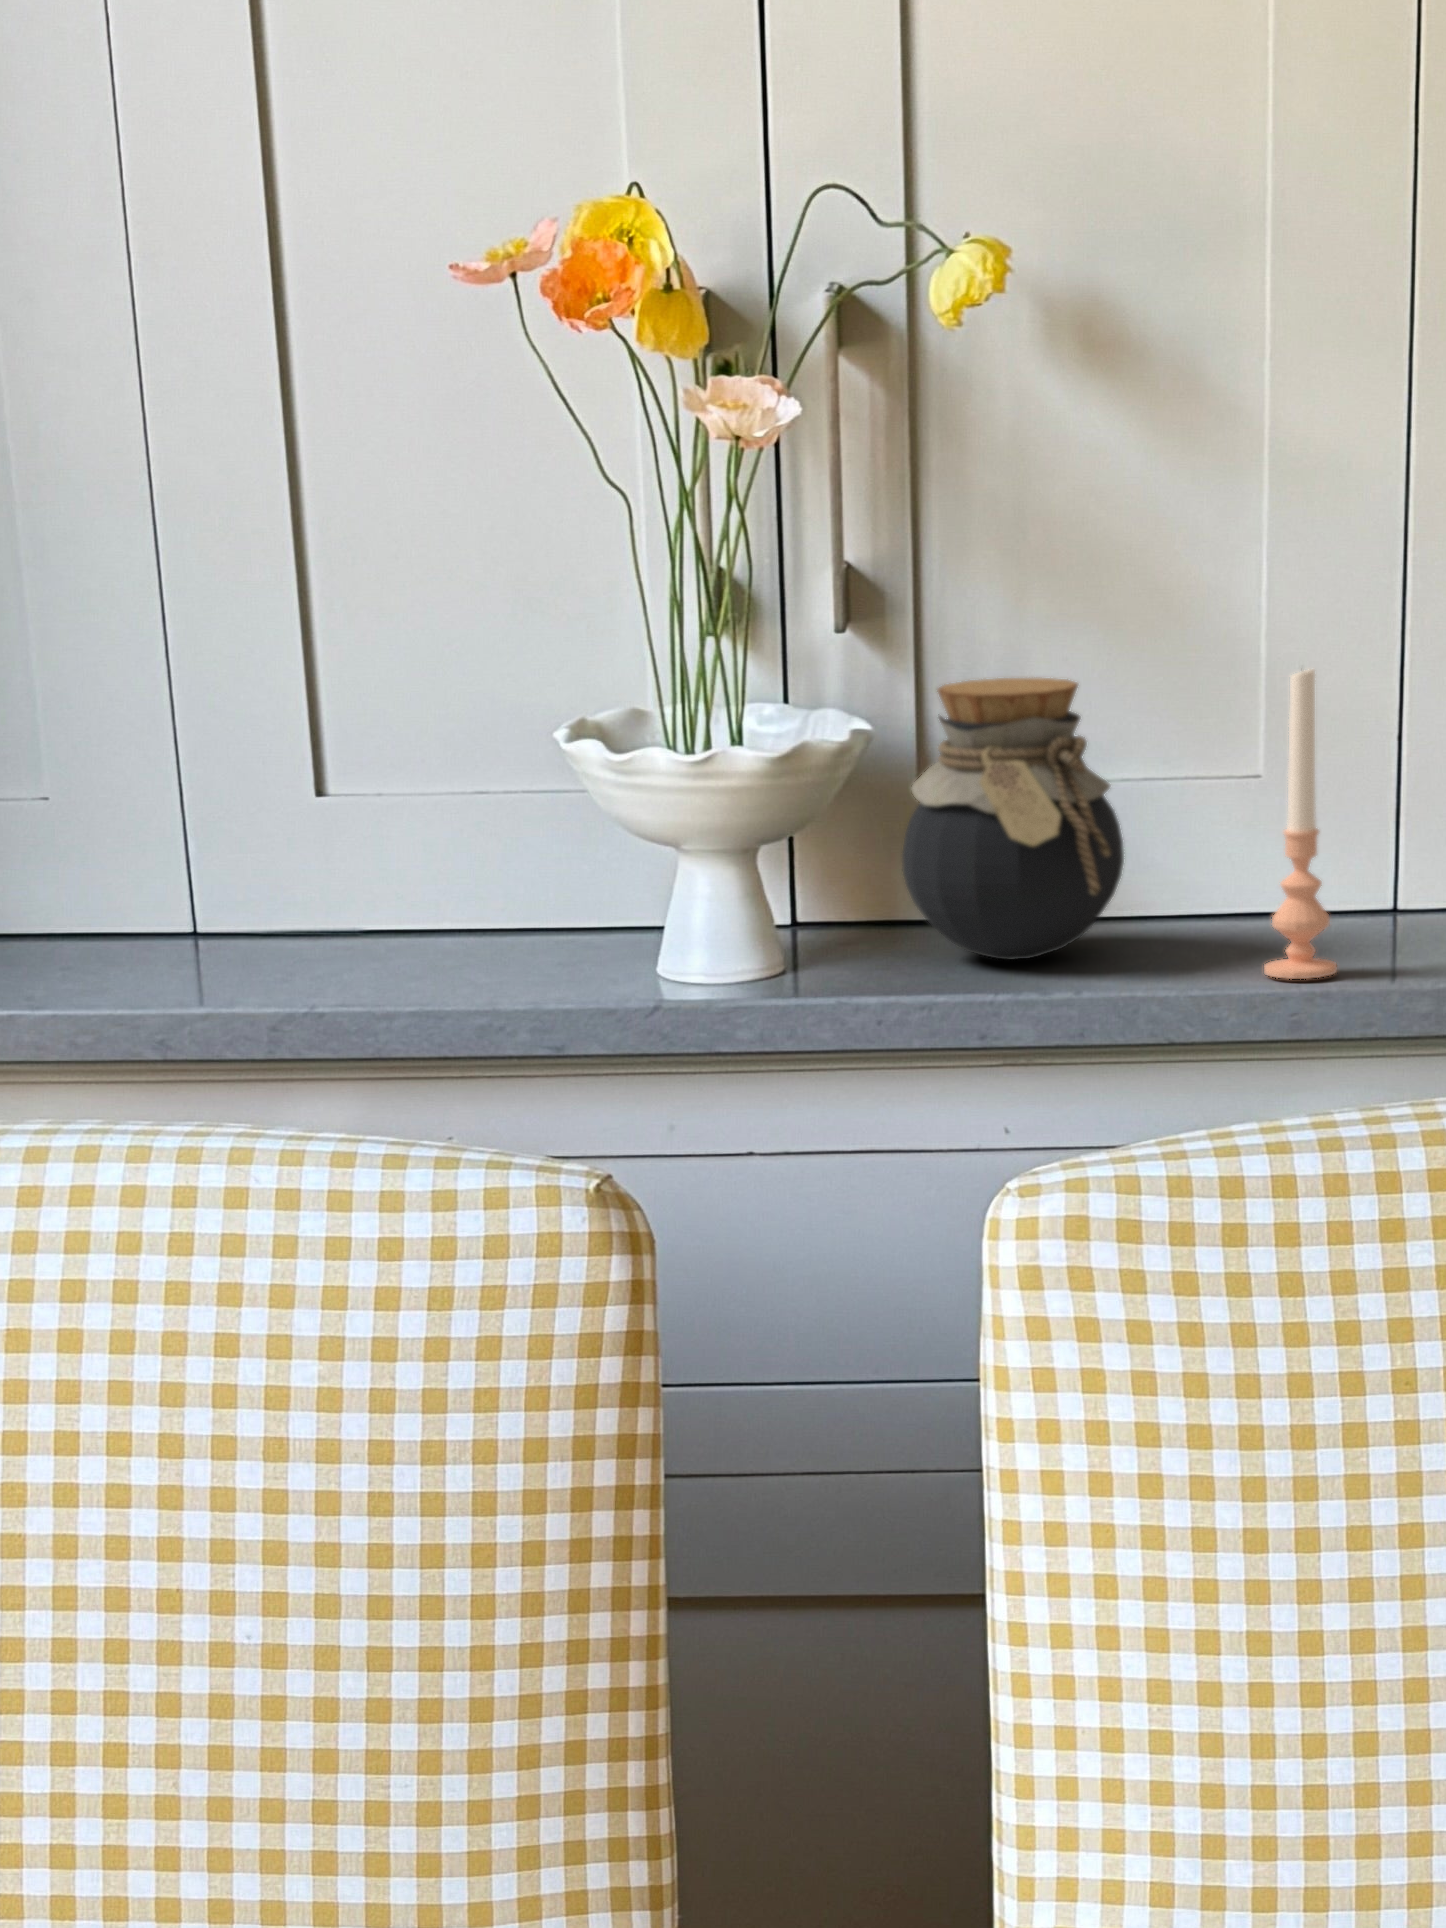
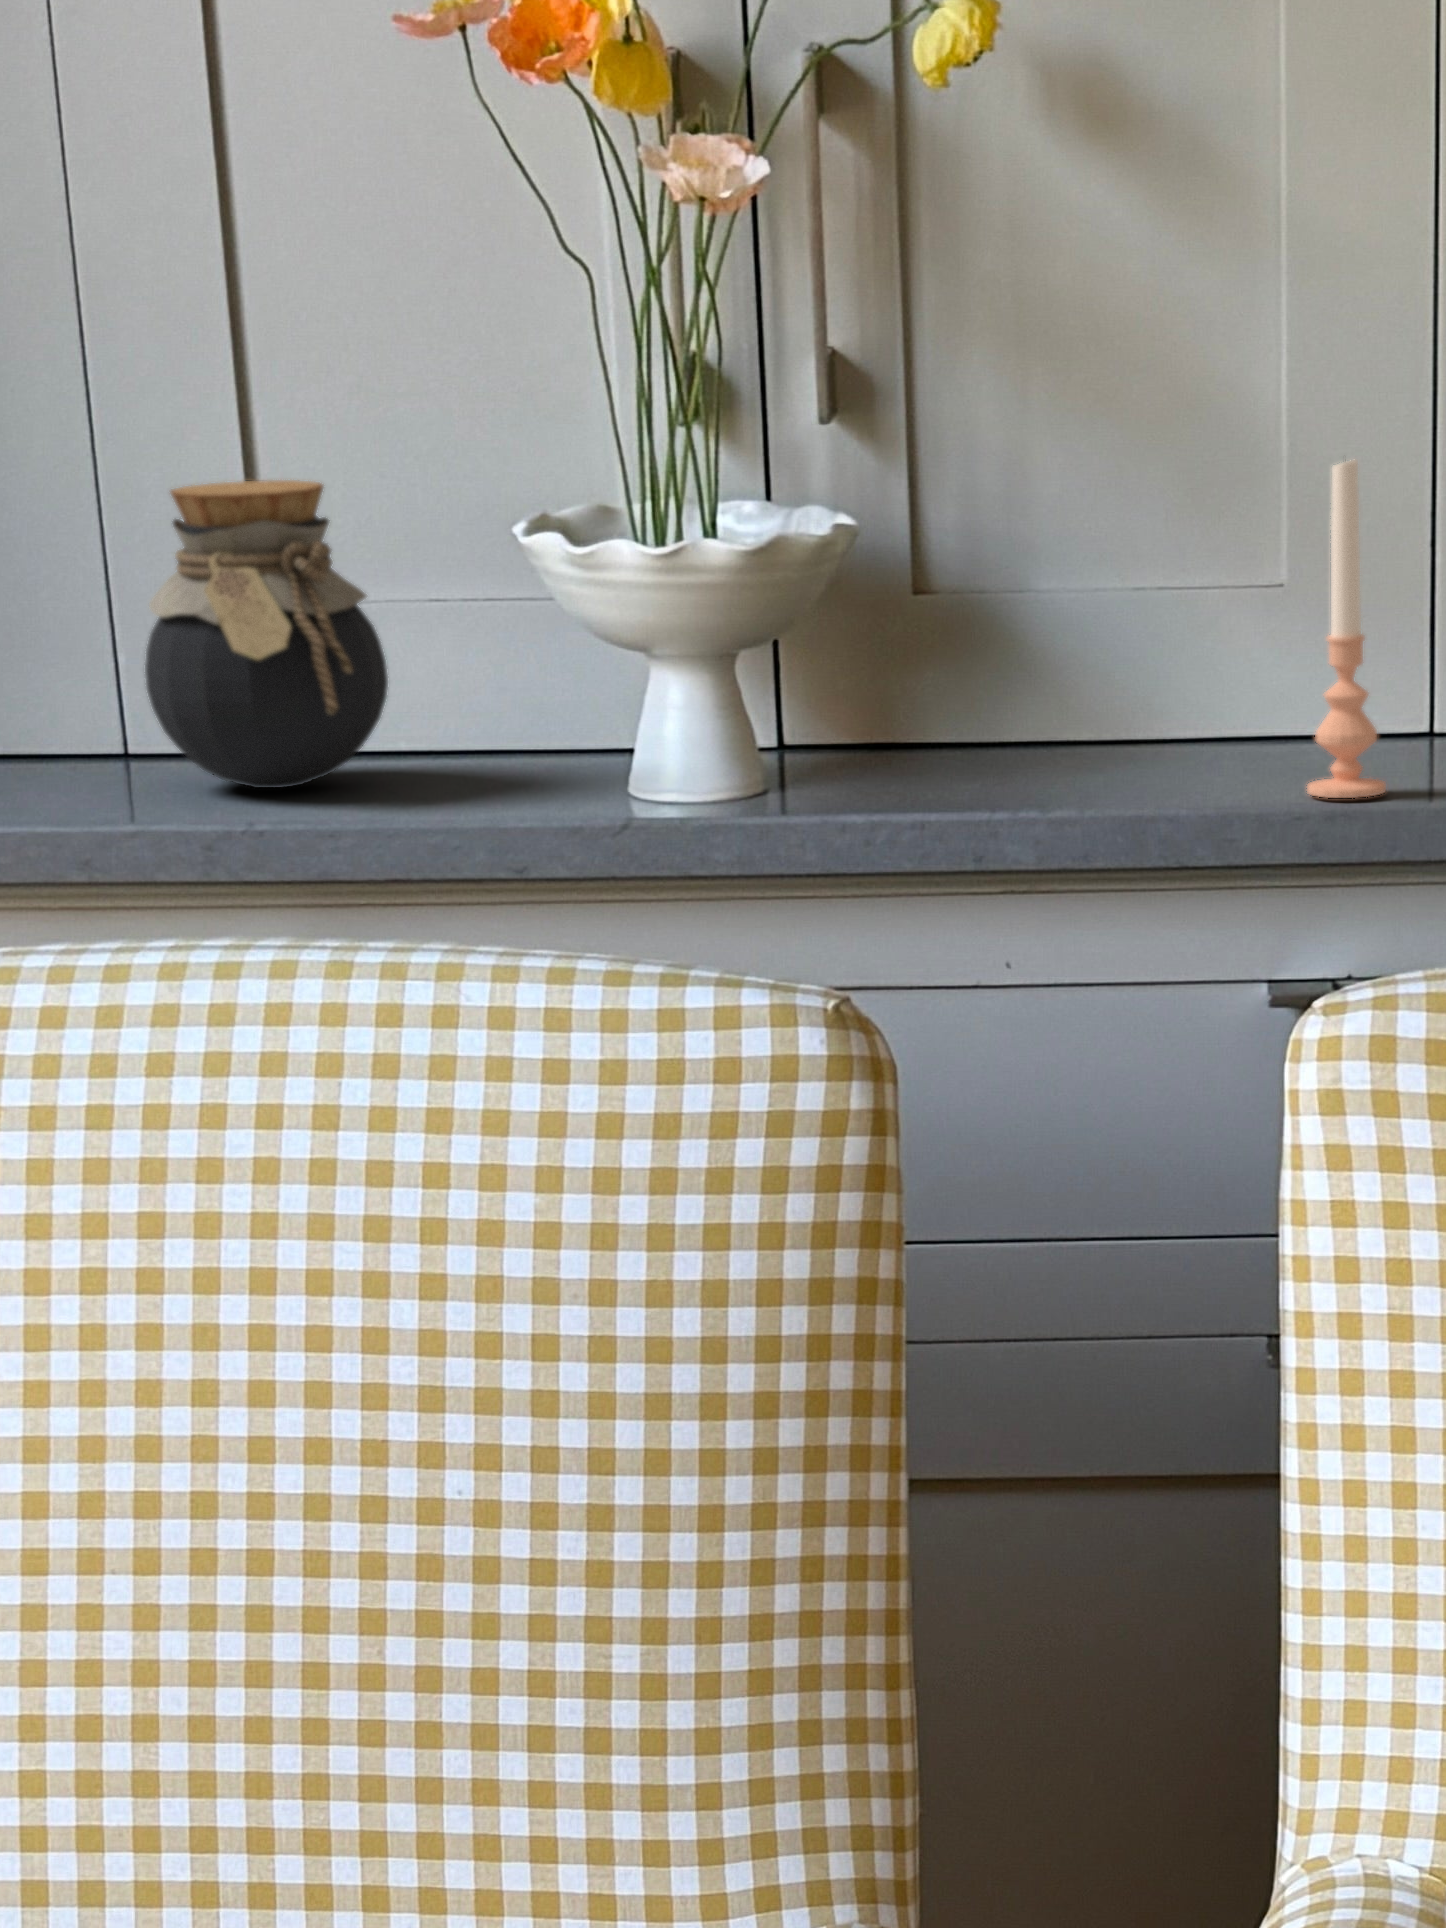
jar: present [902,678,1124,960] -> present [145,480,388,788]

